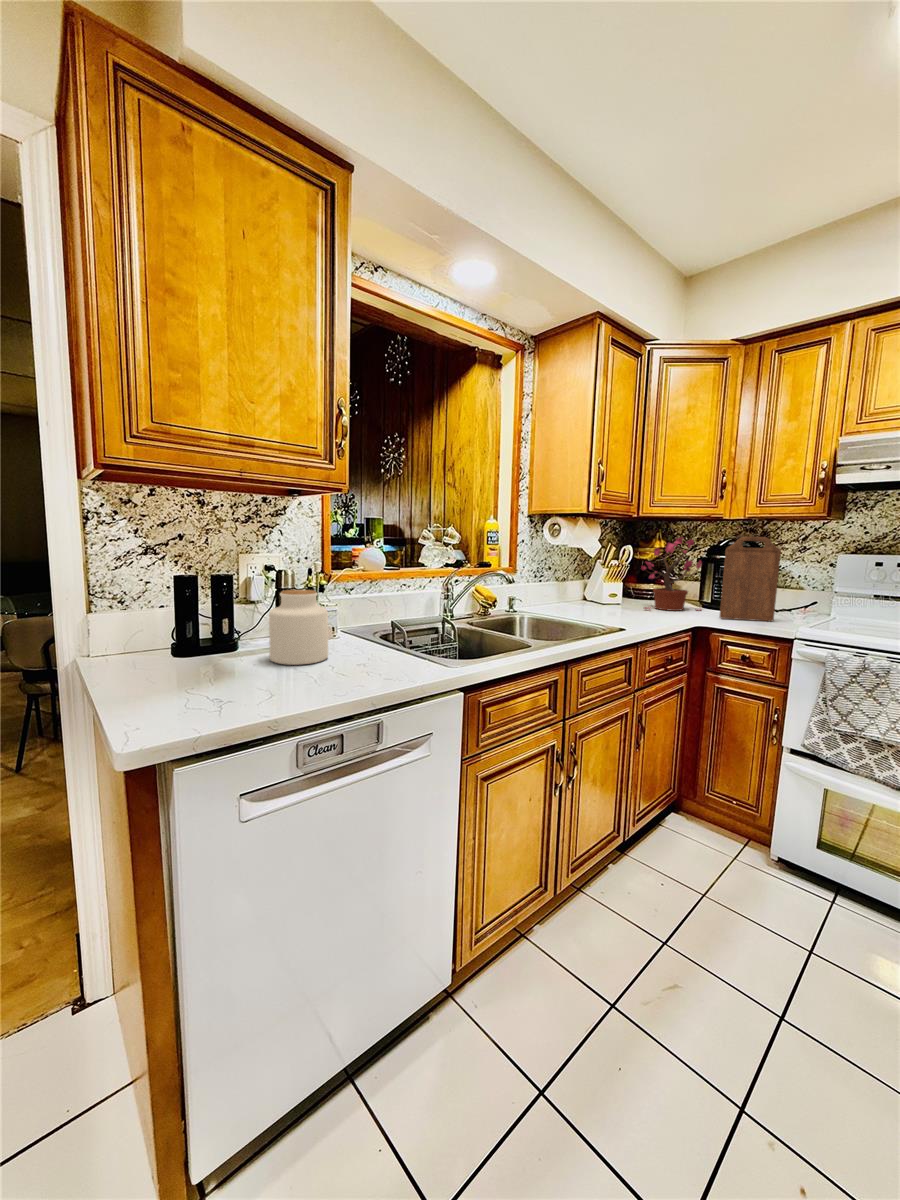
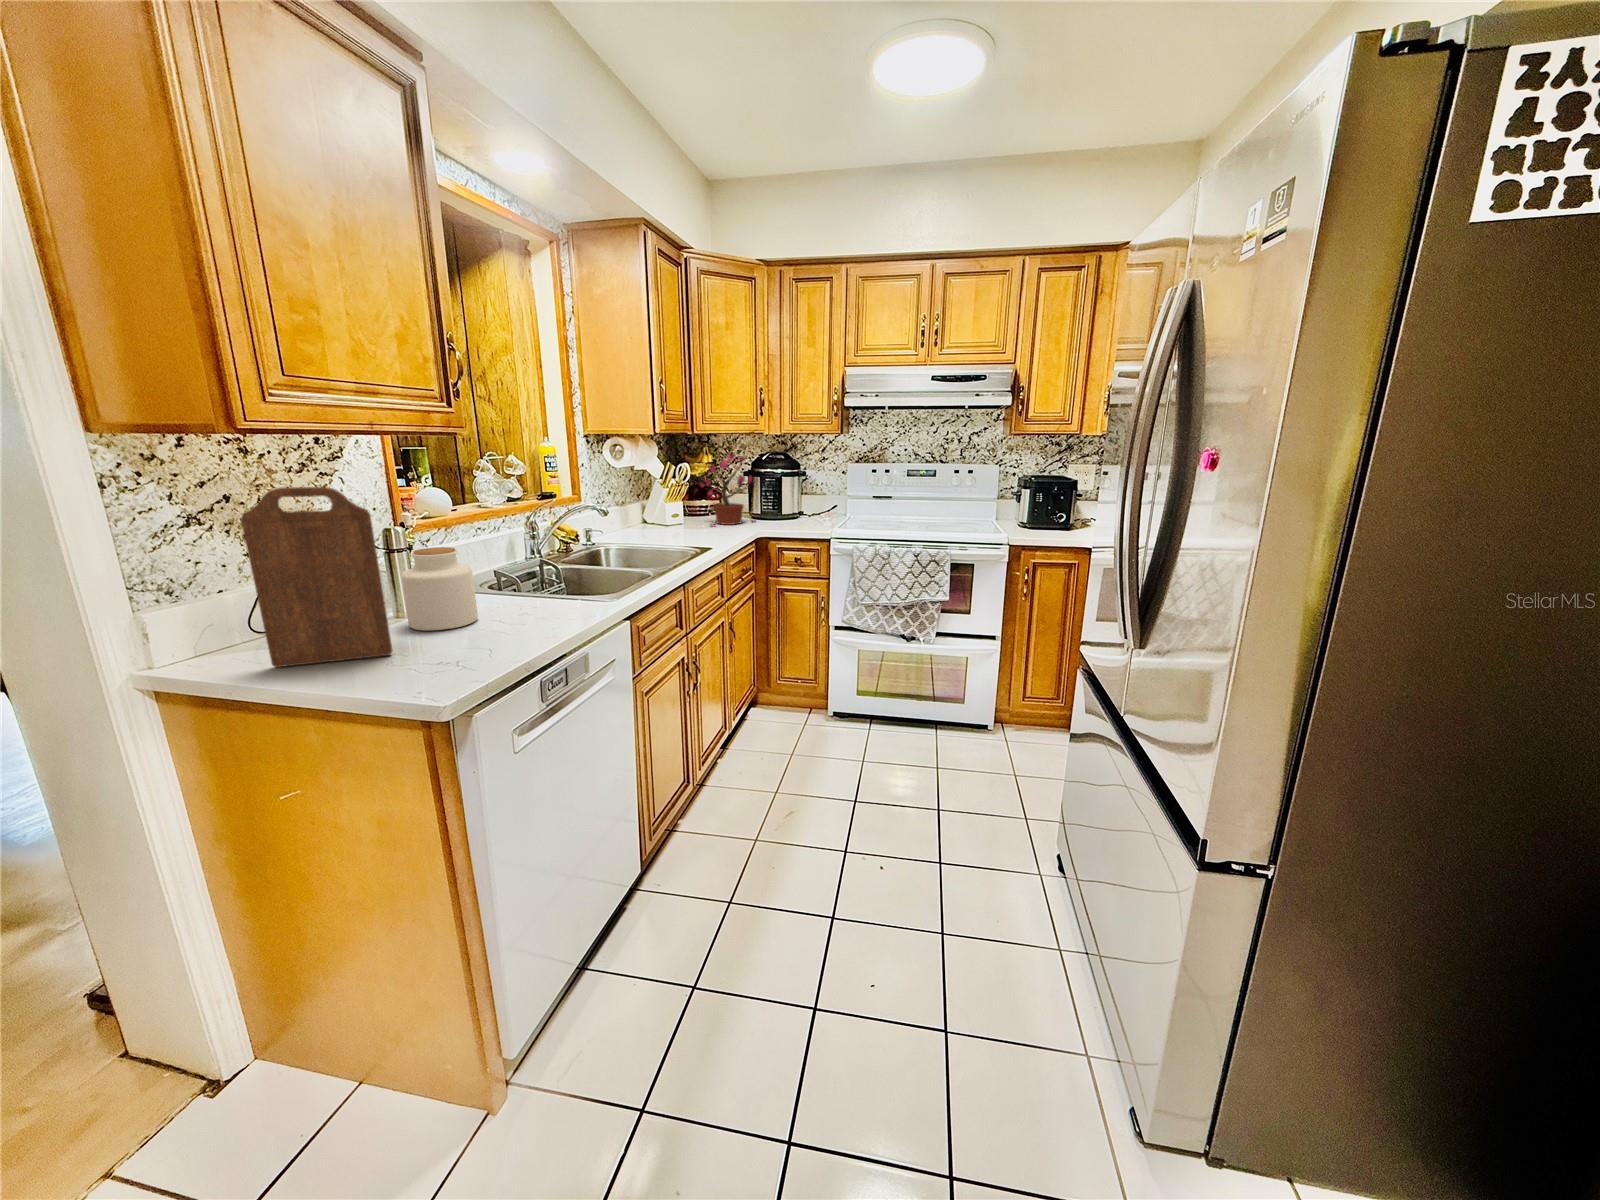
cutting board: present [720,537,781,621] -> present [241,487,392,667]

